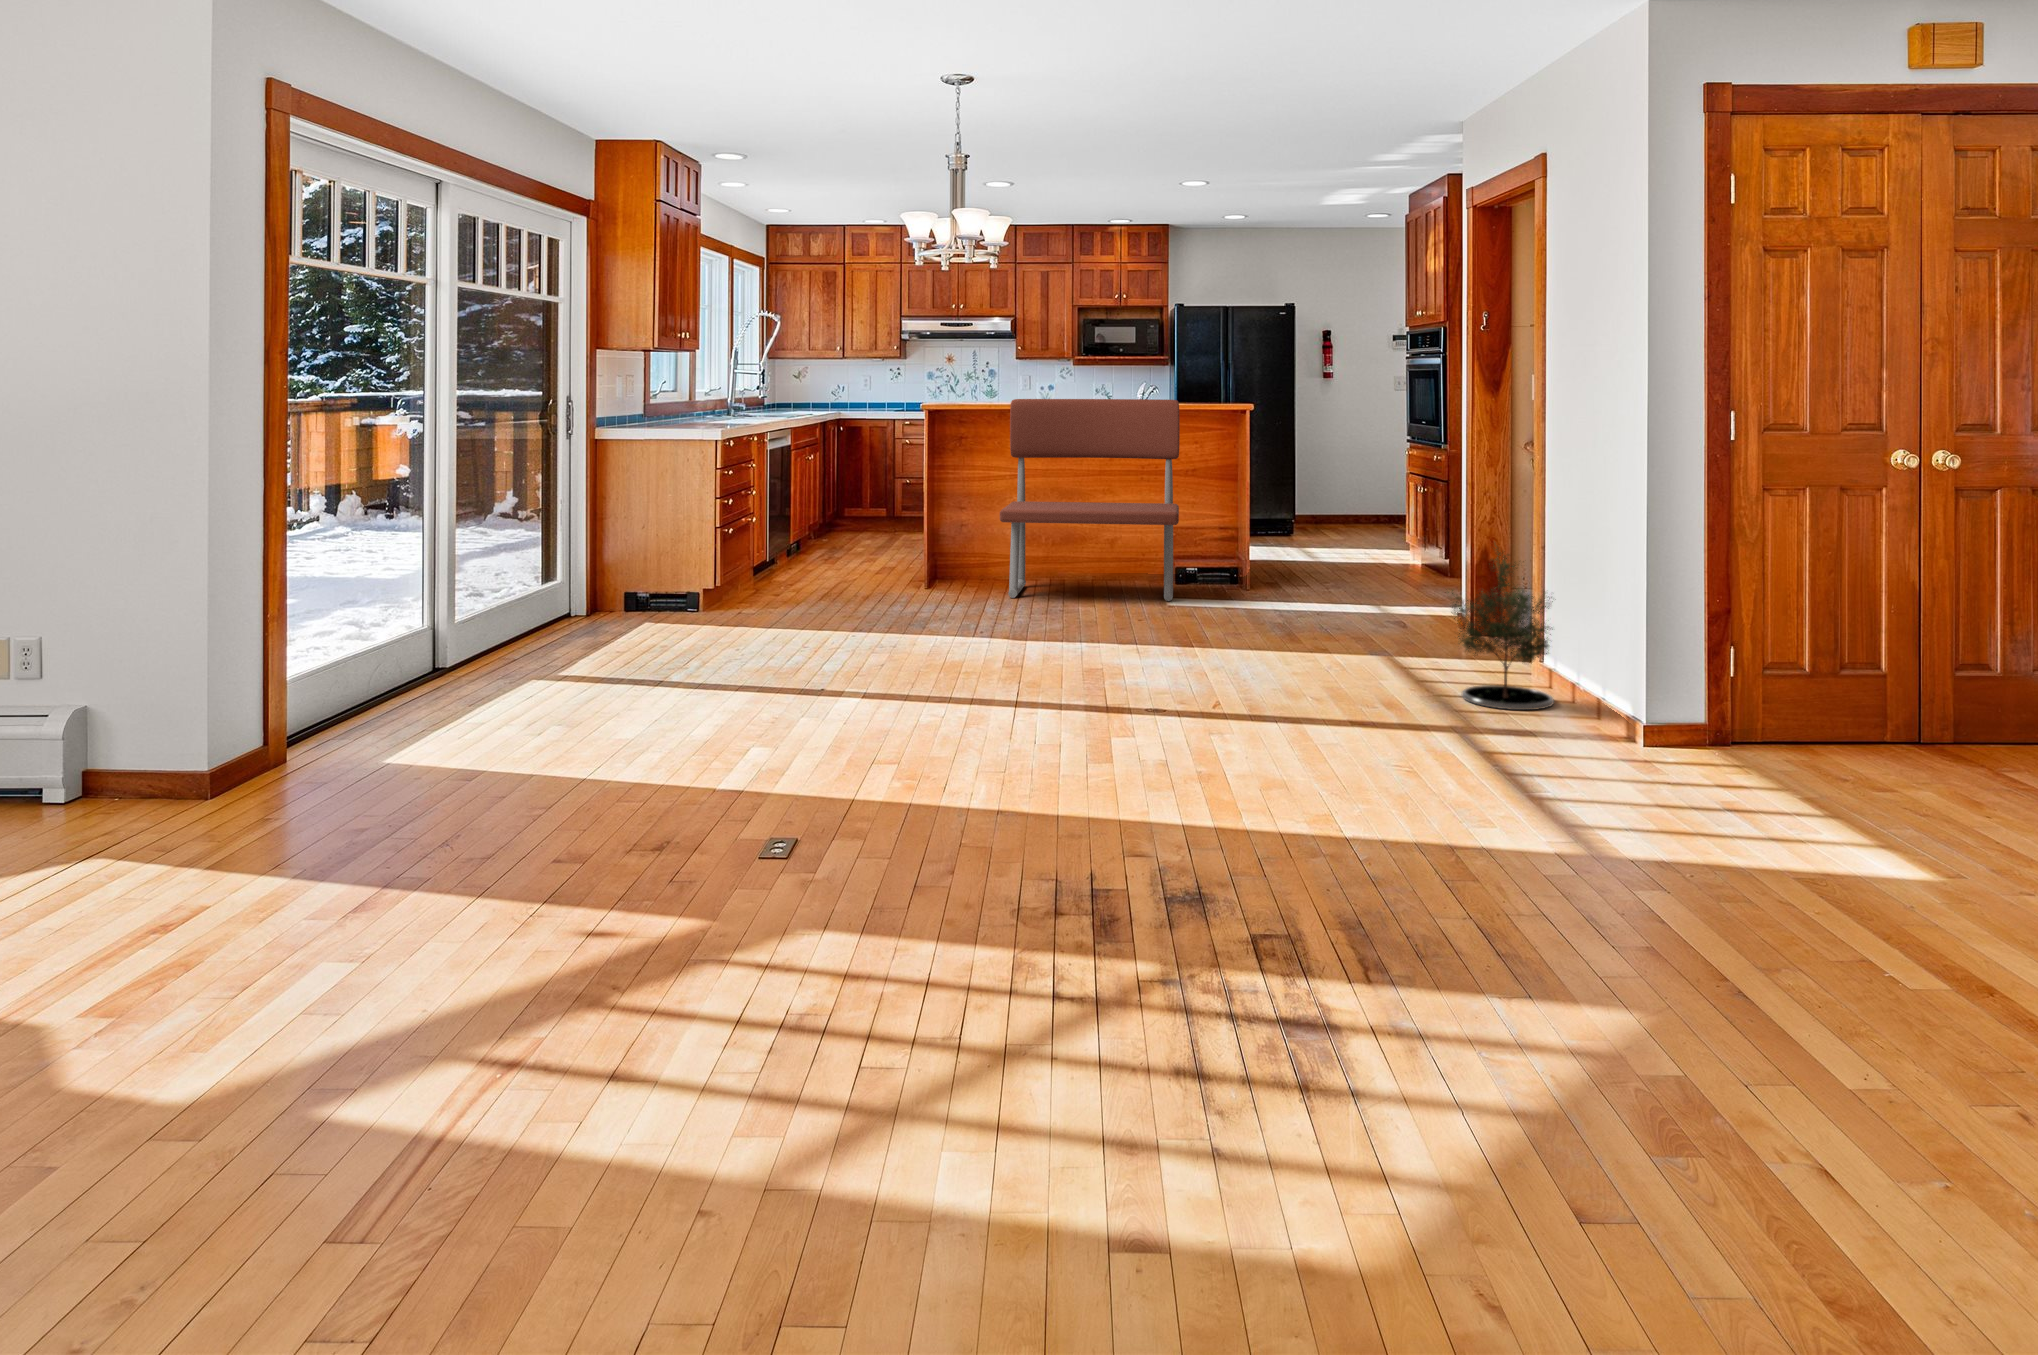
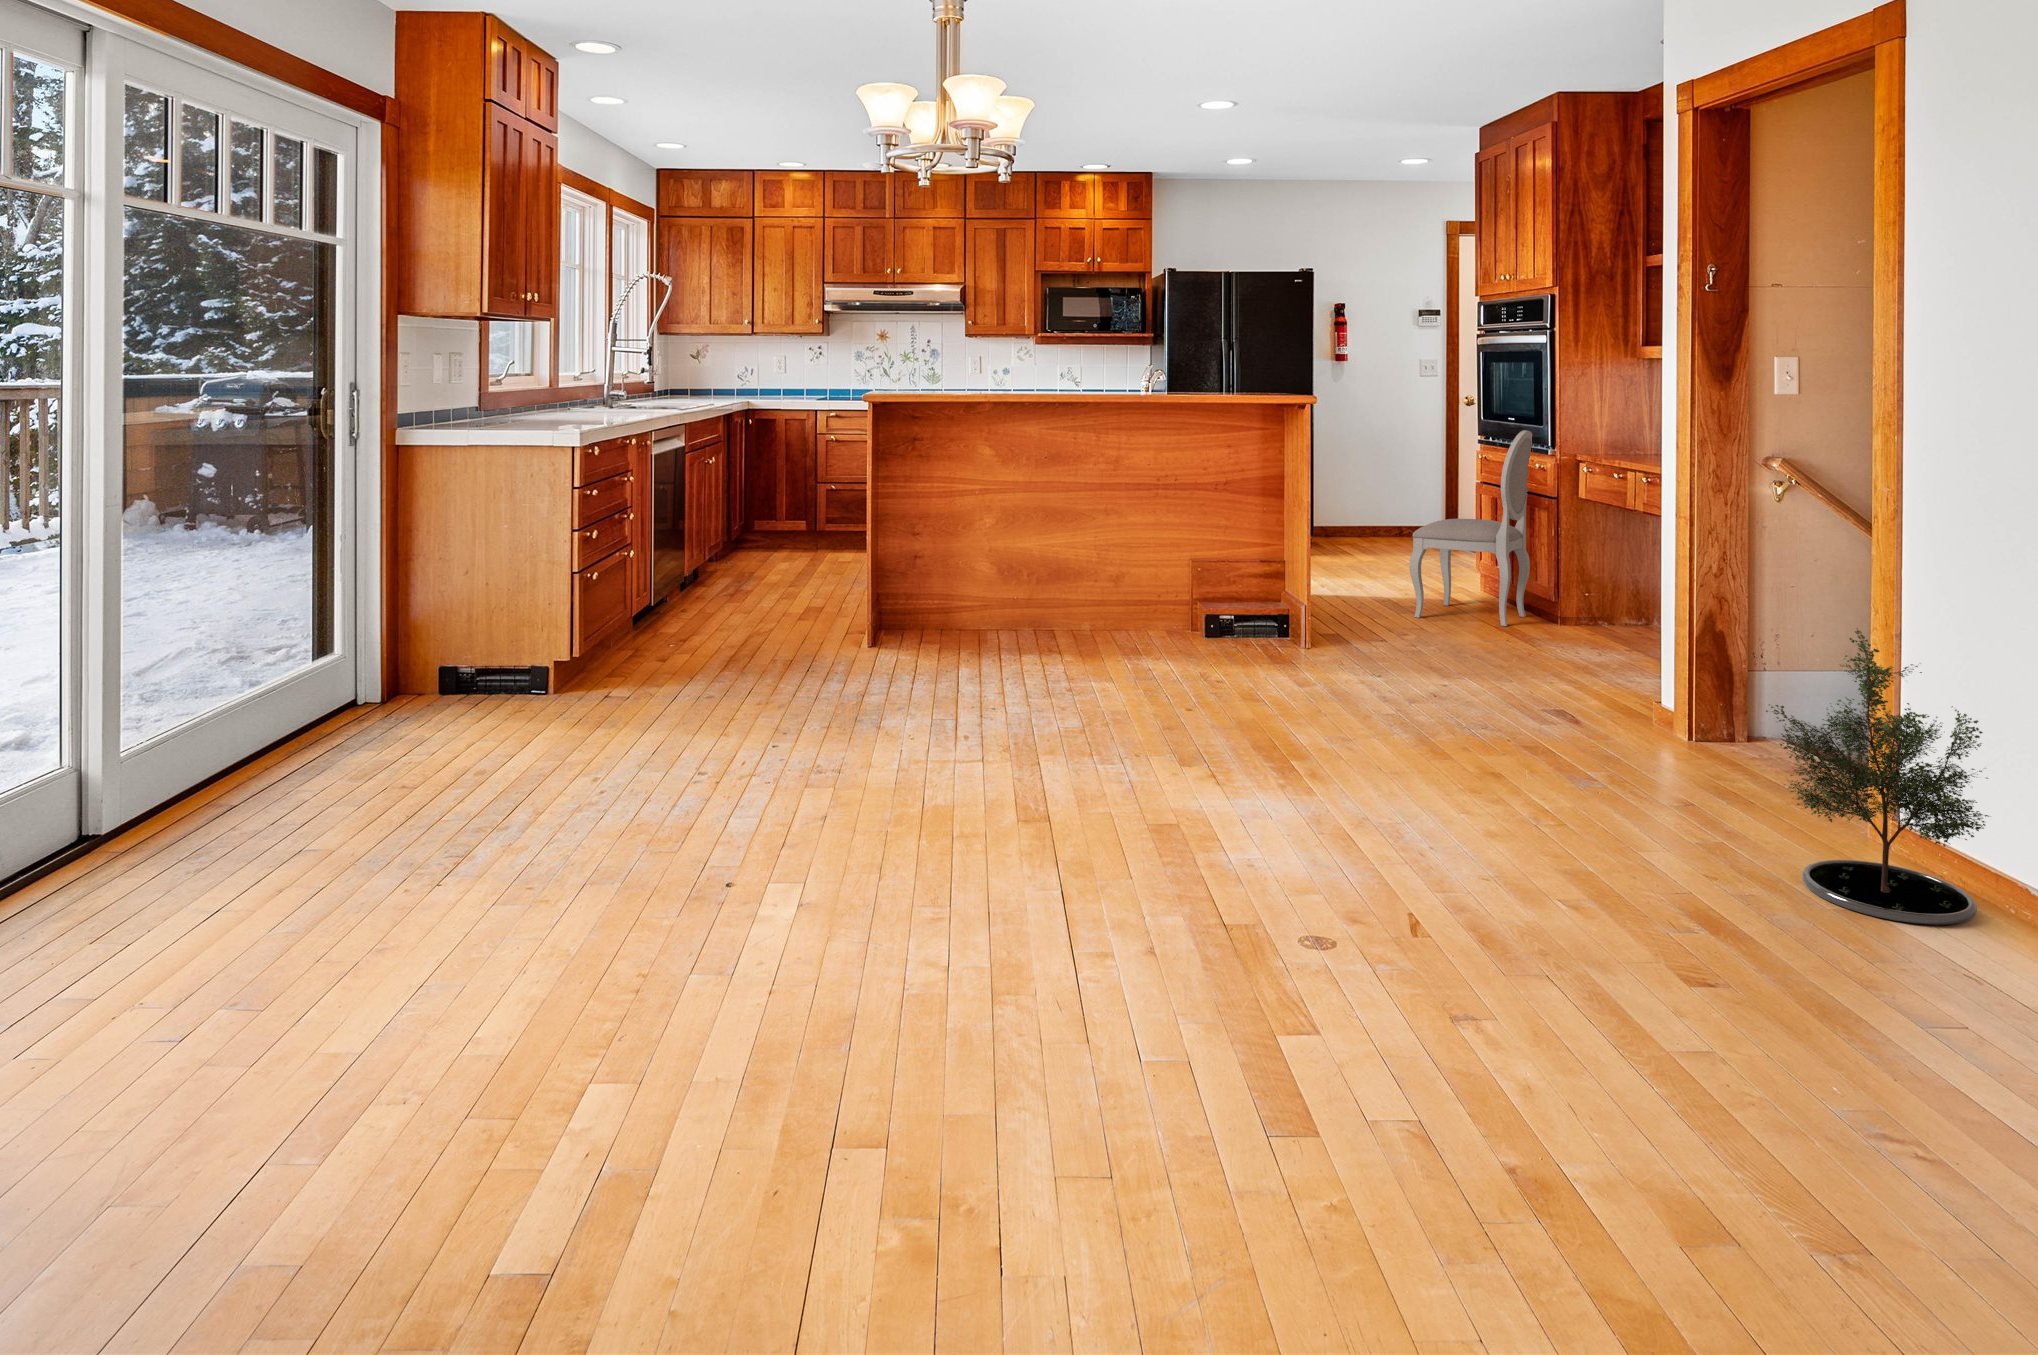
bench: present [1000,399,1180,601] -> none [981,387,1233,668]
dining chair: none [1340,431,1437,581] -> present [1410,430,1532,626]

